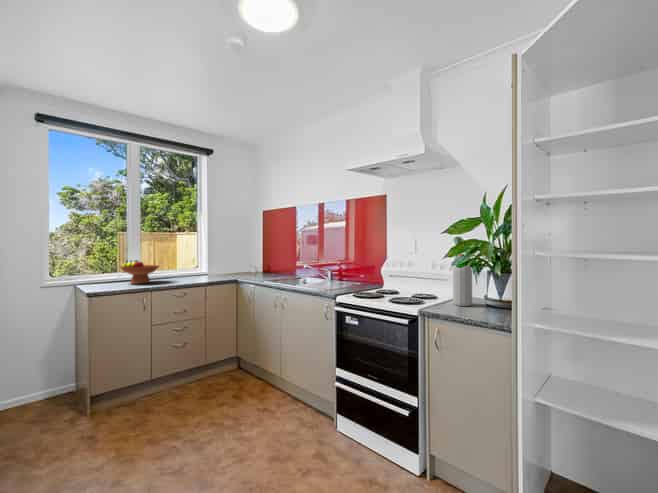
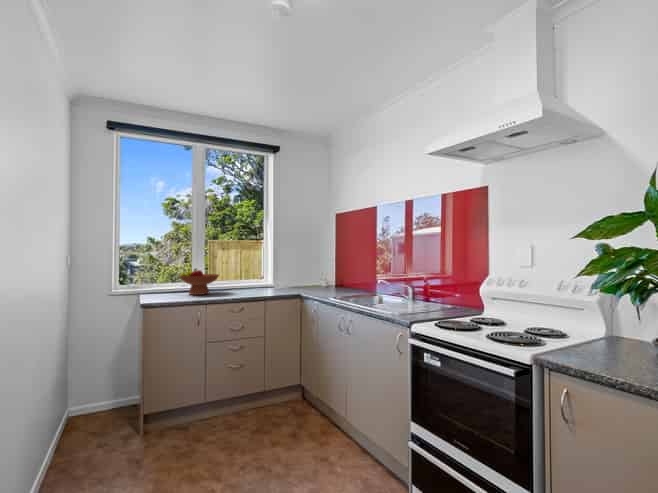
bottle: present [453,254,472,306] -> none [594,270,630,355]

